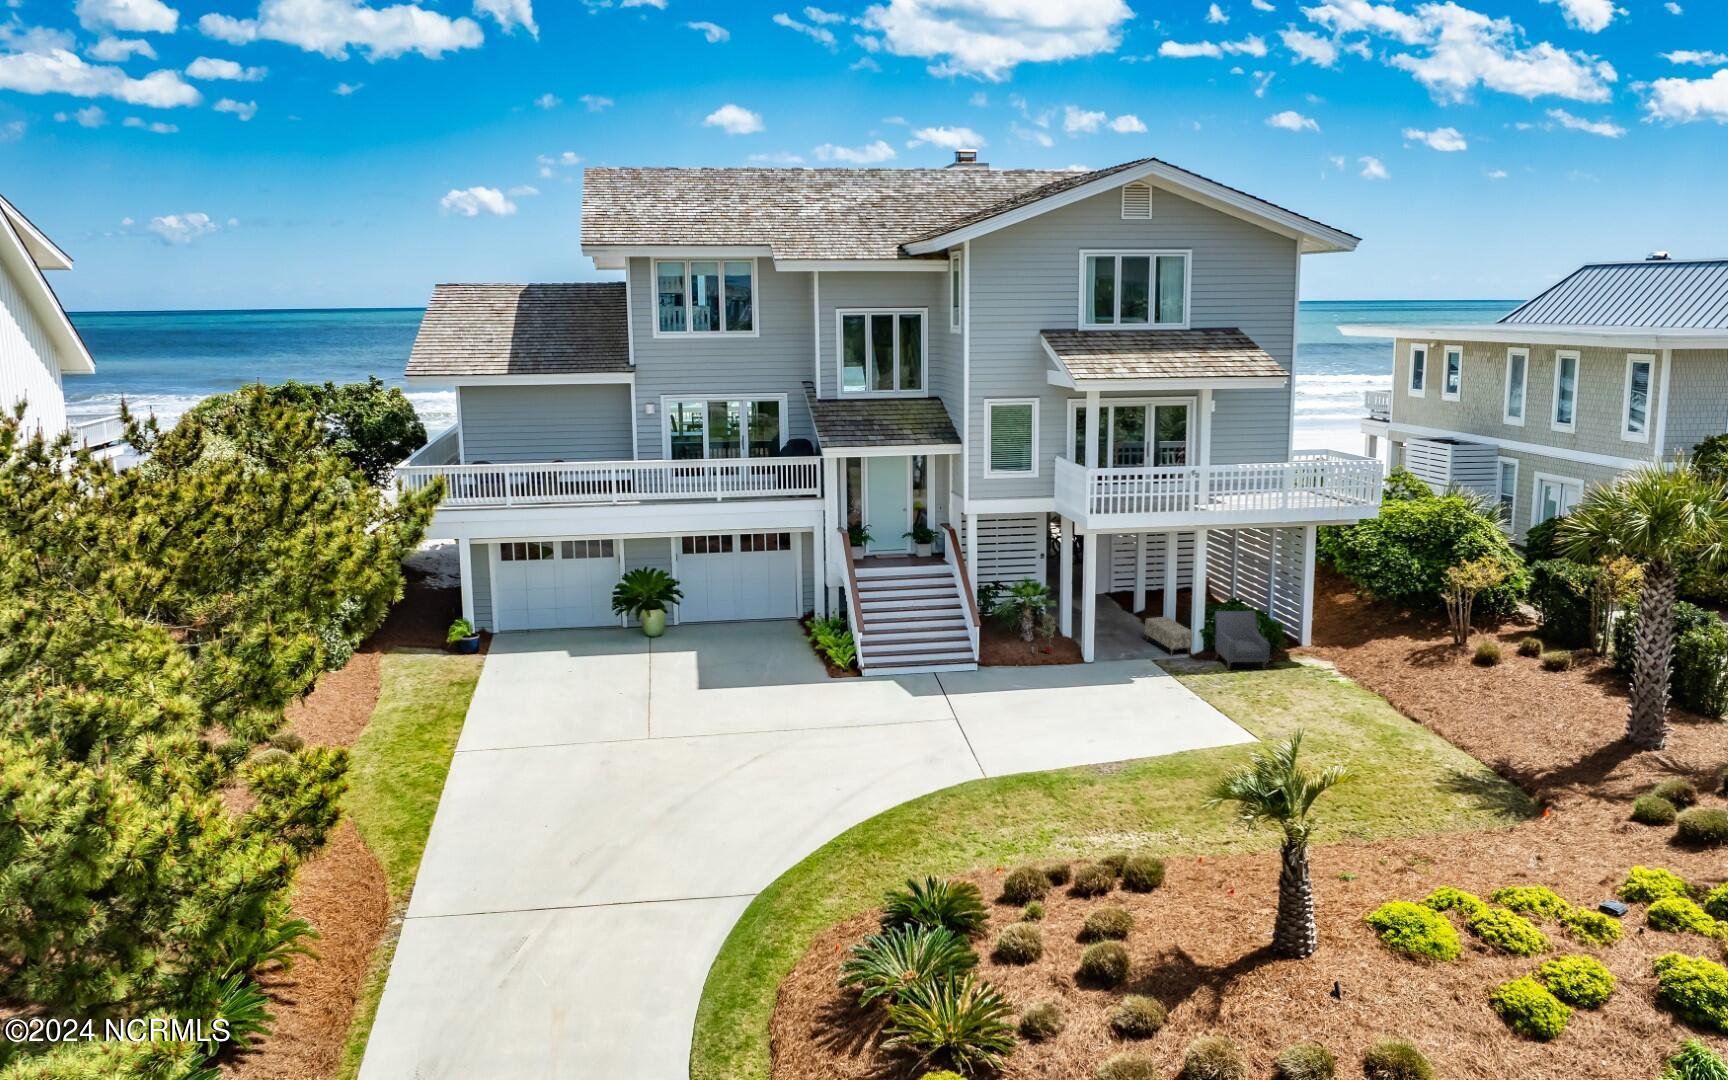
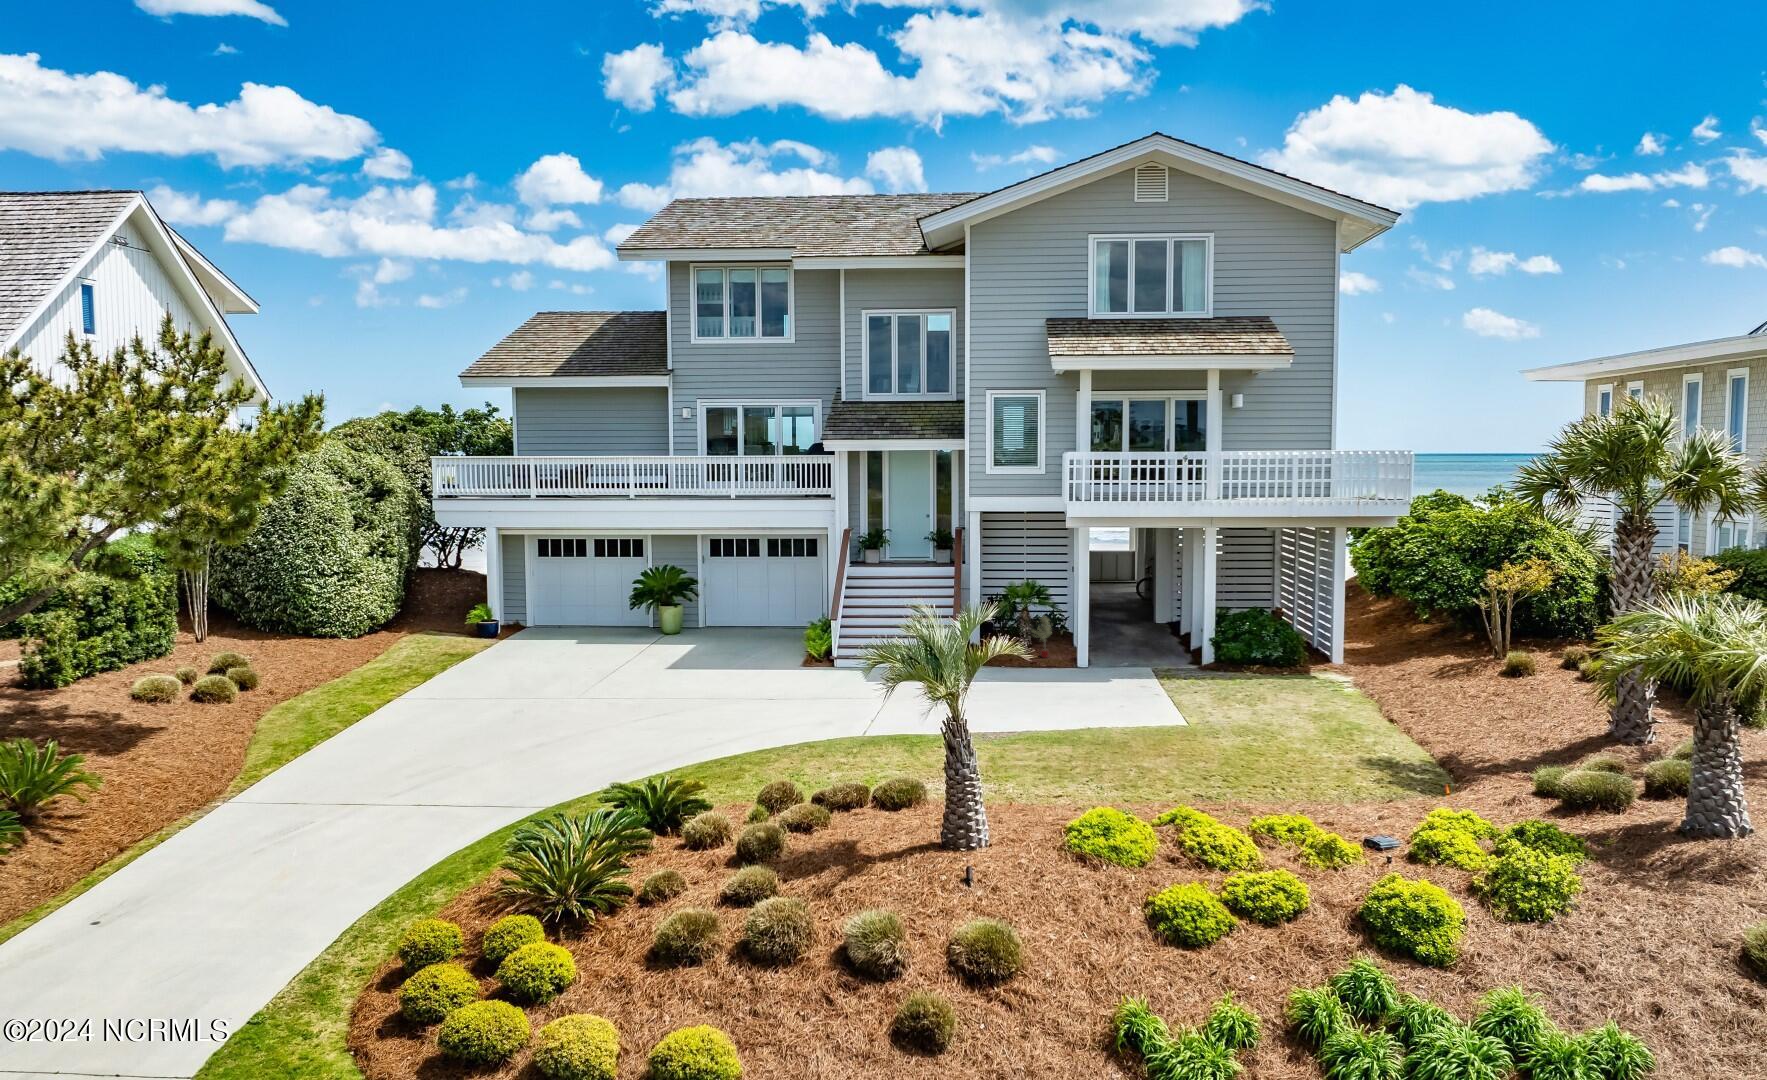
chair: present [1215,611,1270,670] -> none [1225,615,1275,679]
bench: present [1145,617,1192,655] -> none [1162,627,1203,665]

